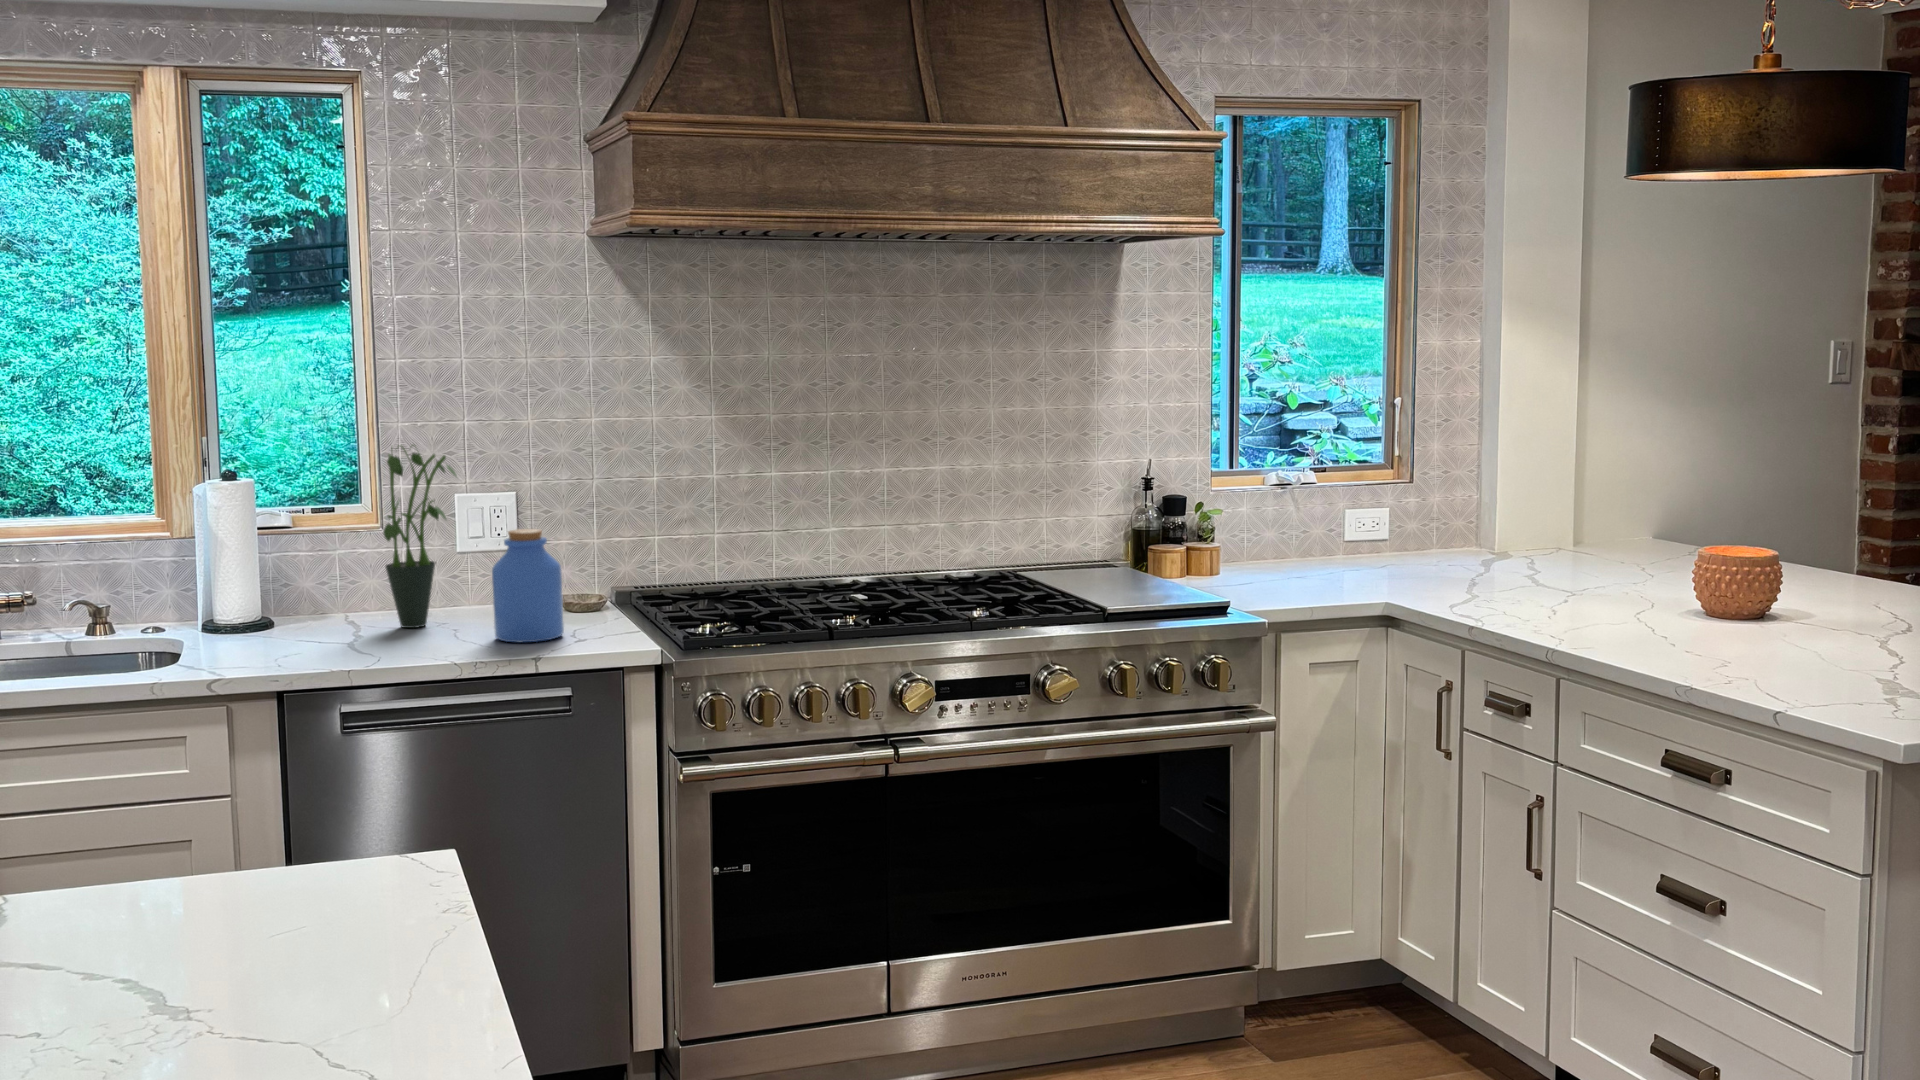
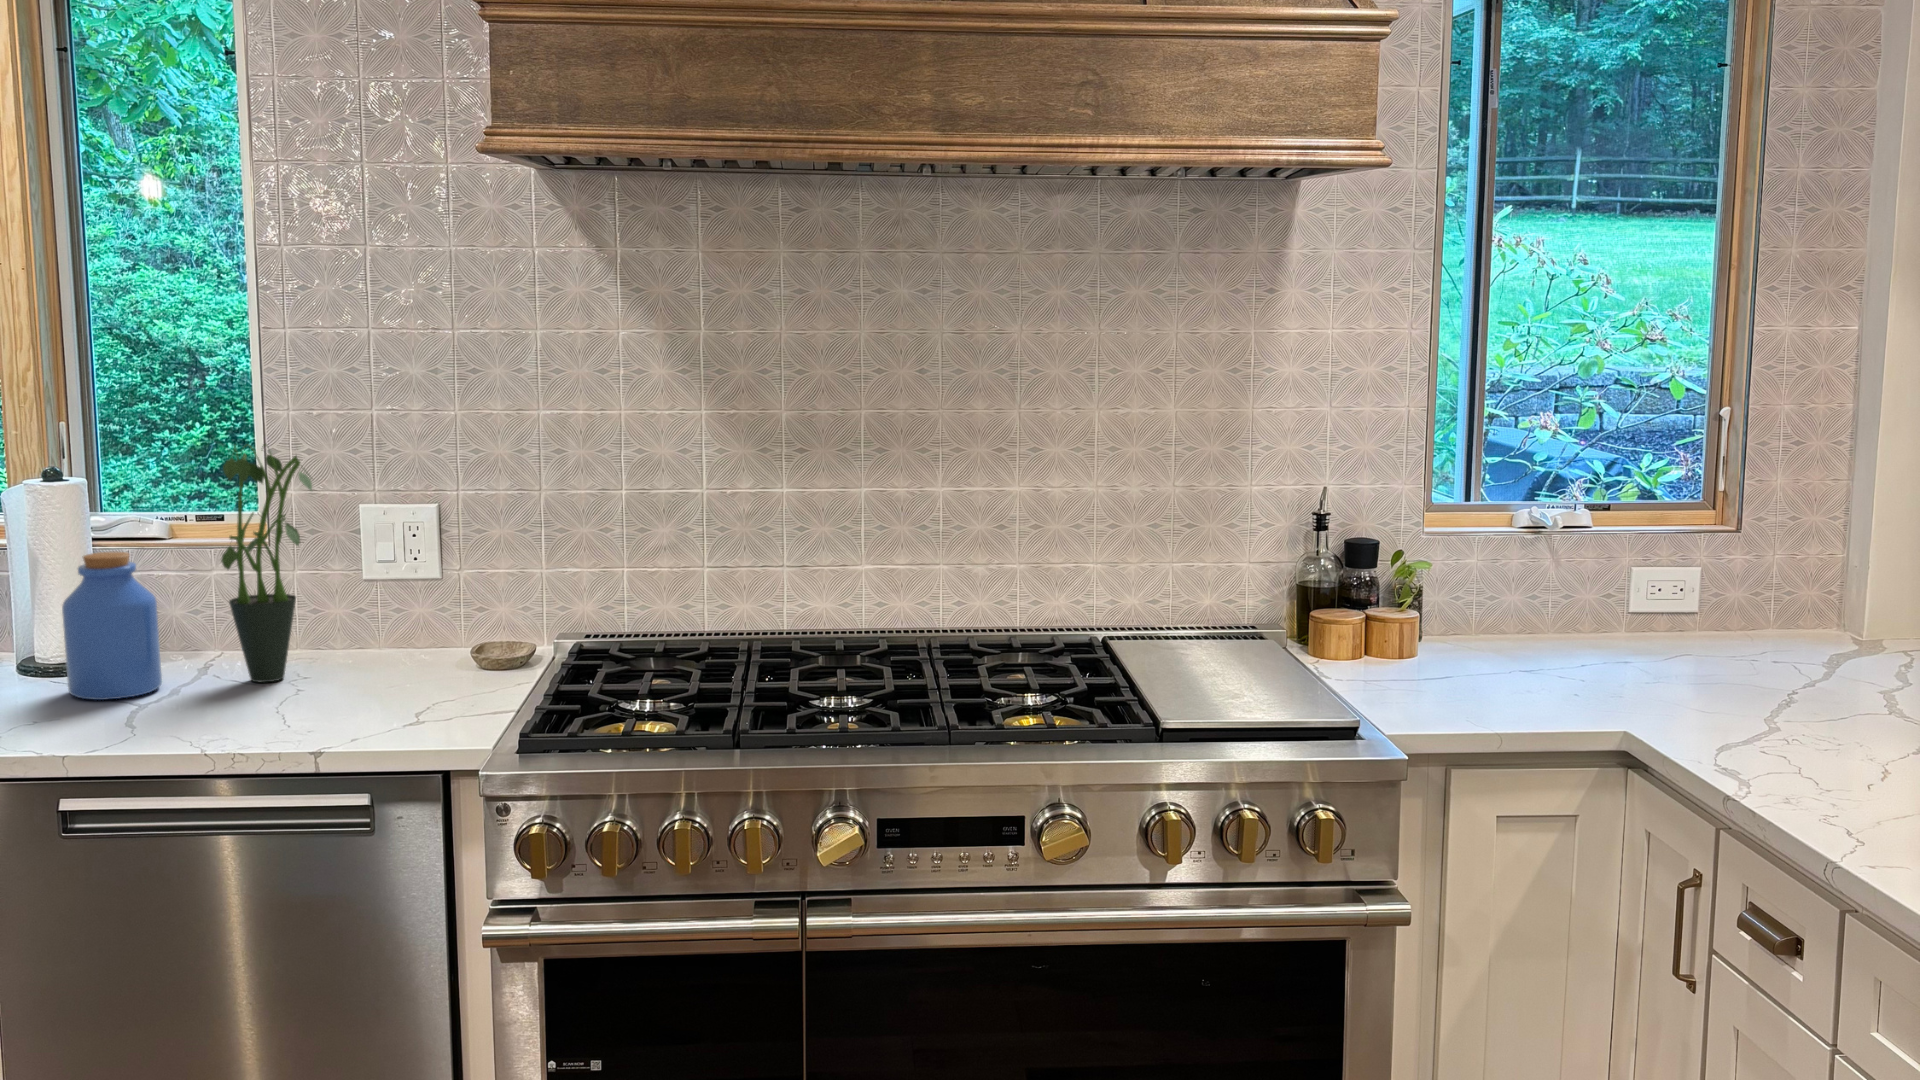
jar: present [492,529,564,642] -> present [62,551,162,700]

